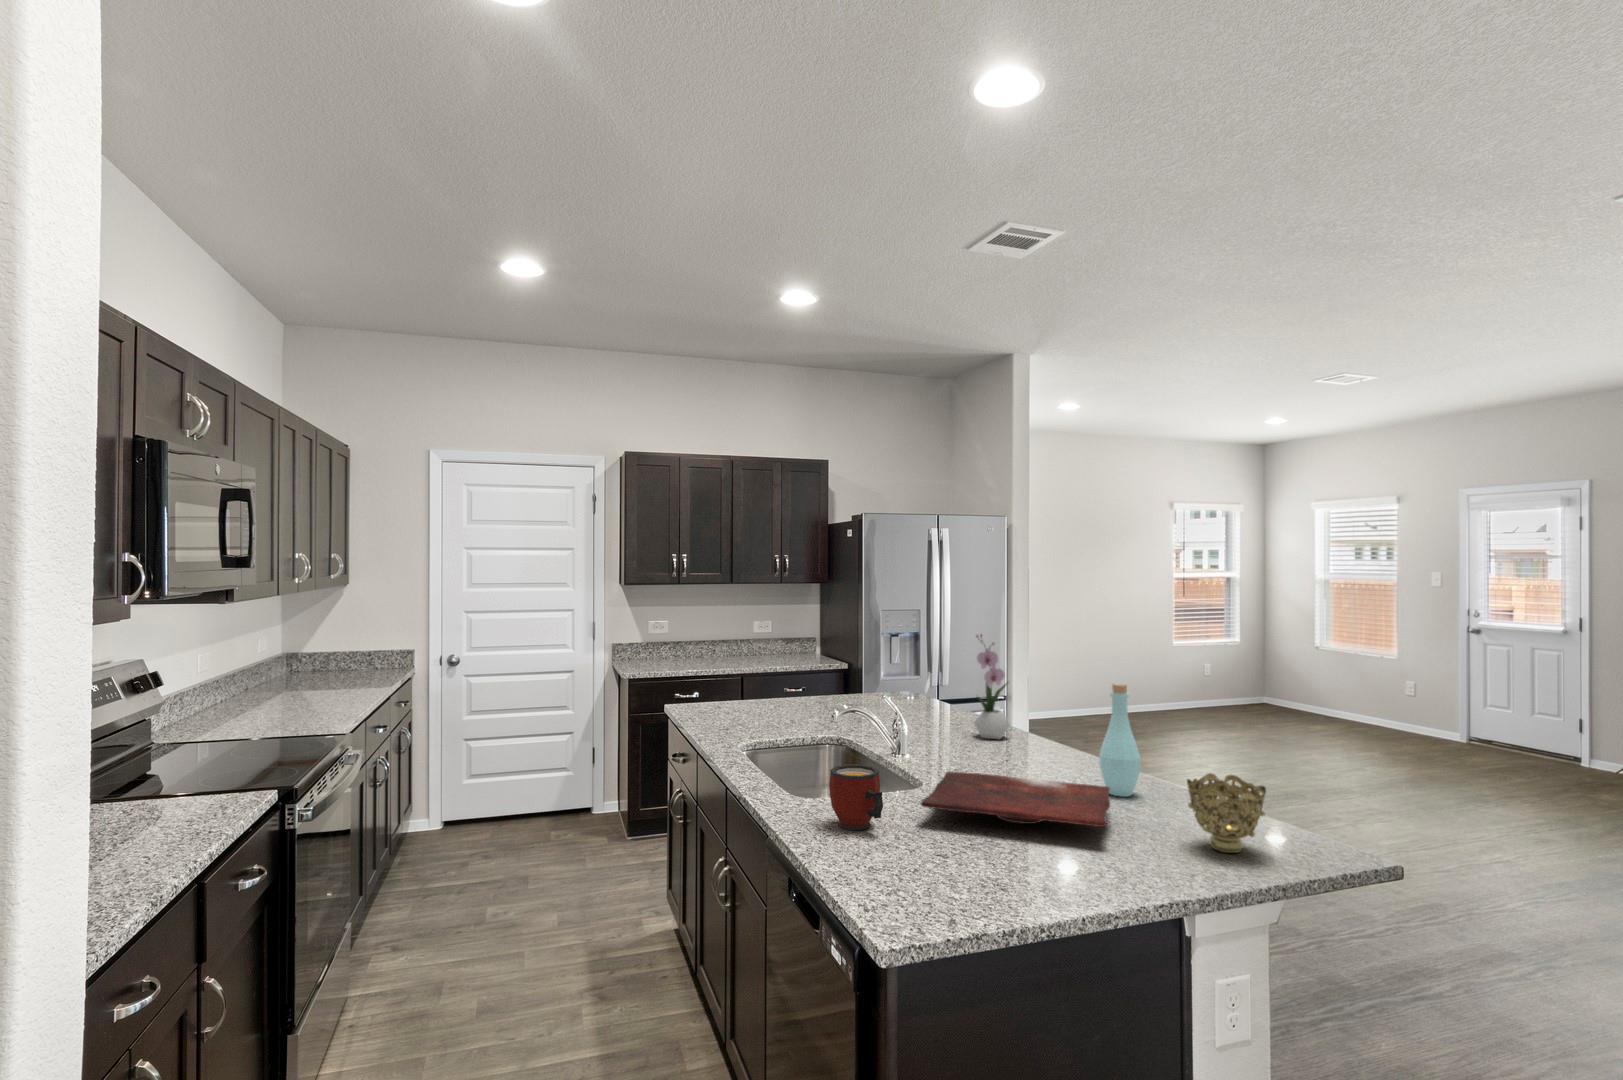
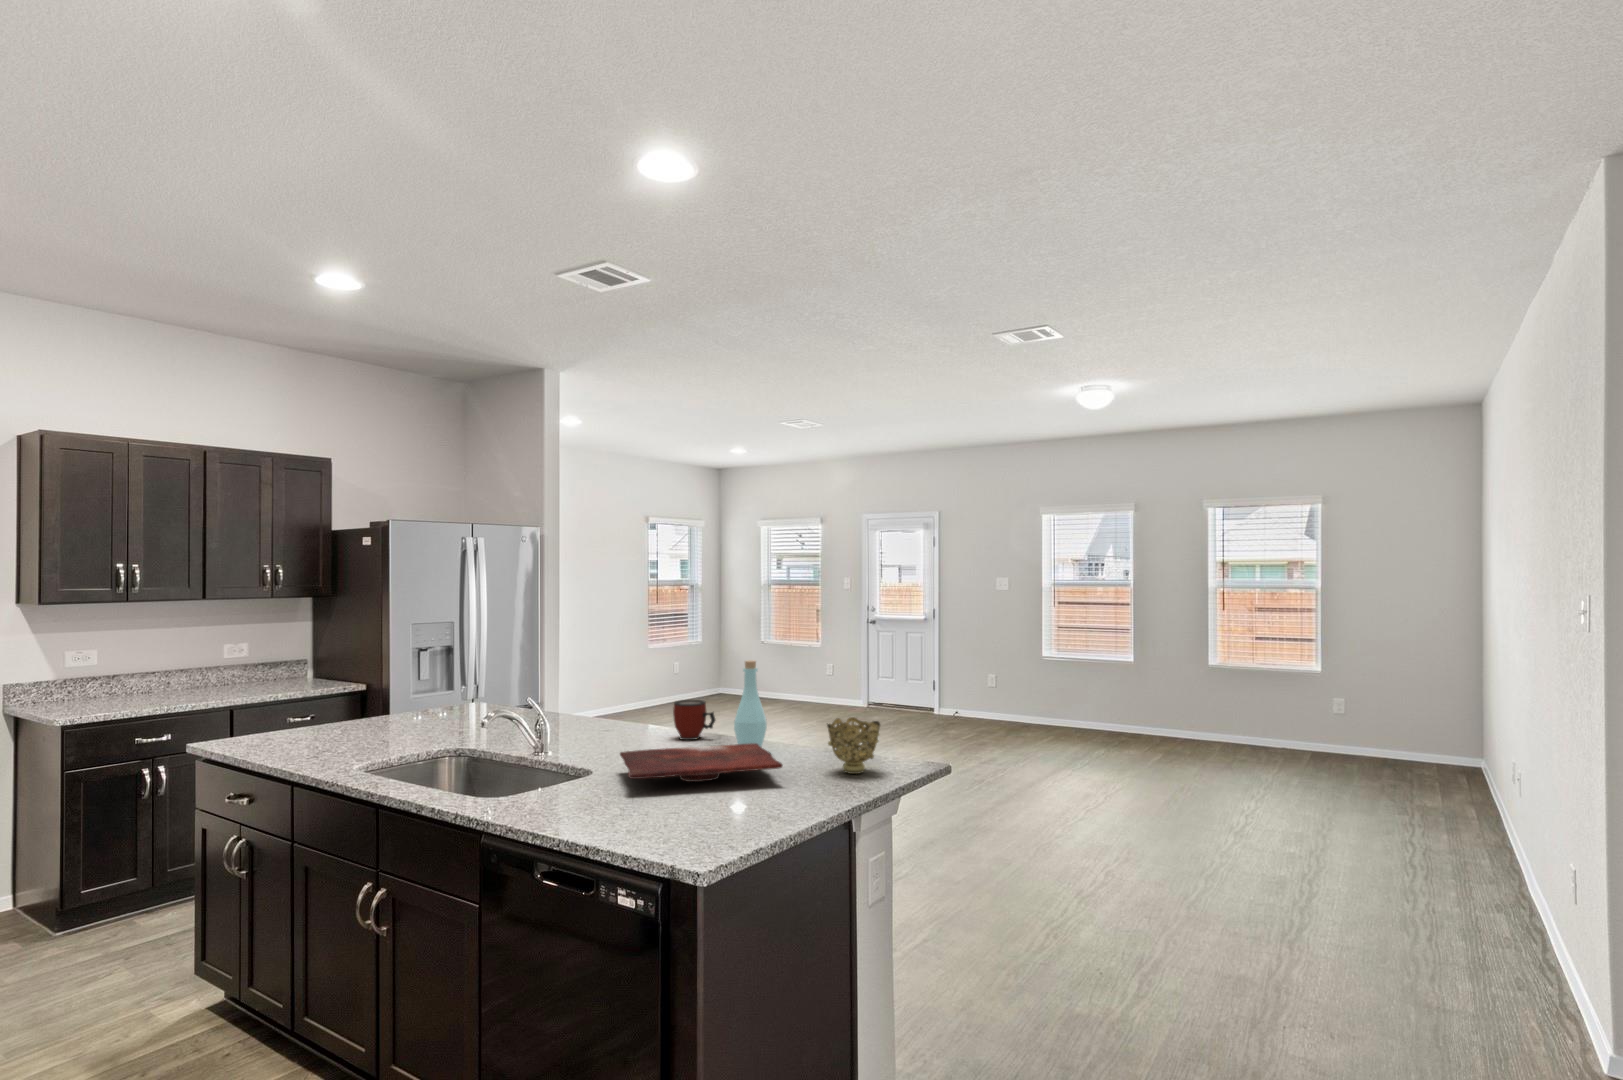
flower arrangement: present [974,635,1010,740] -> none [586,631,621,730]
mug: present [829,764,883,830] -> present [673,700,715,740]

